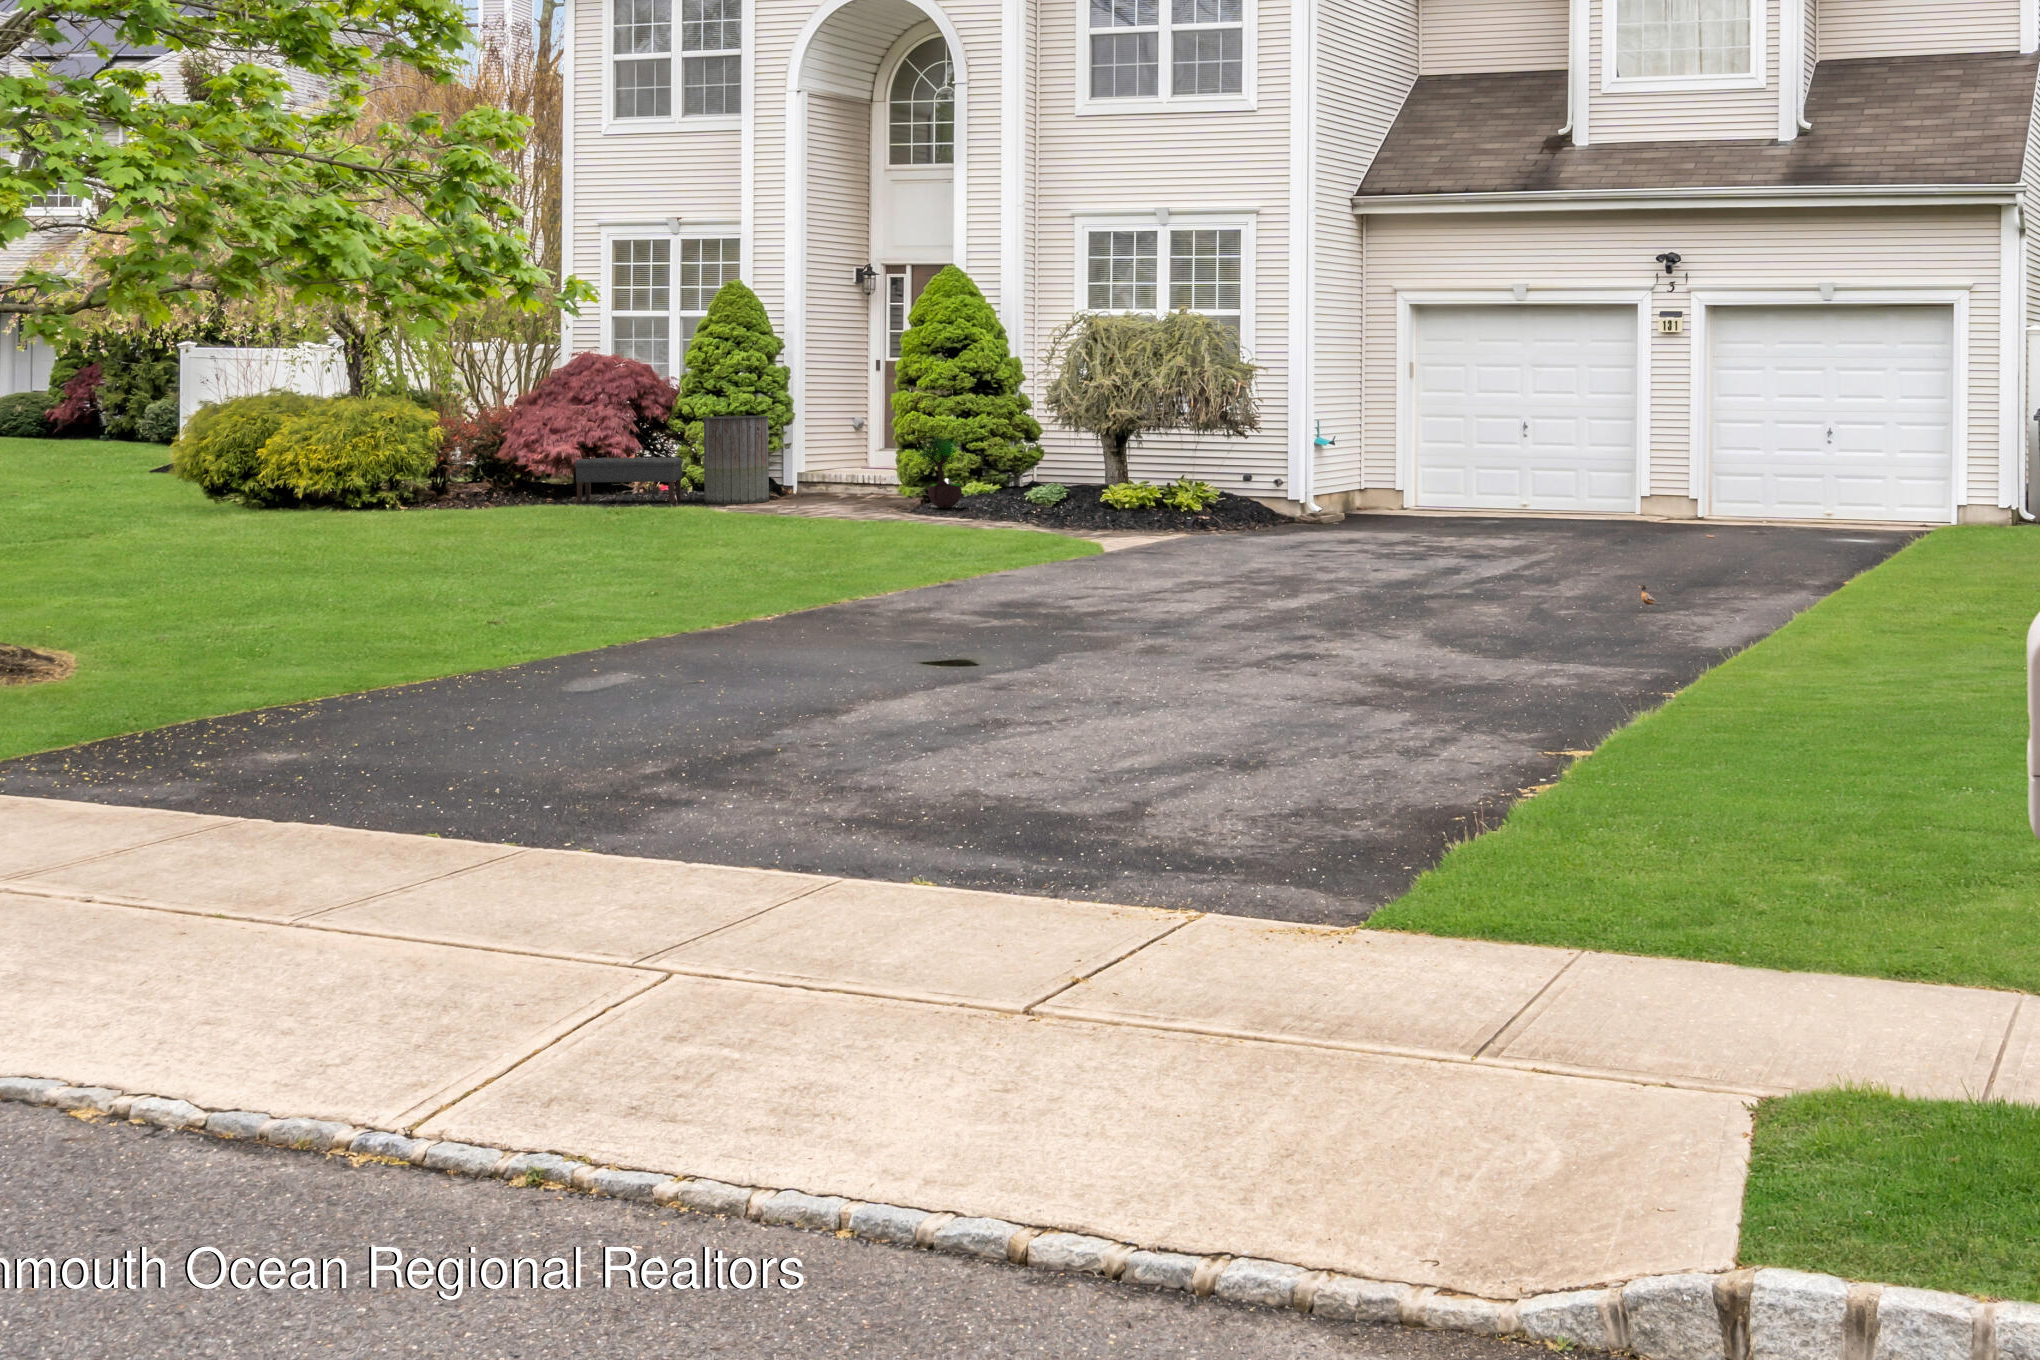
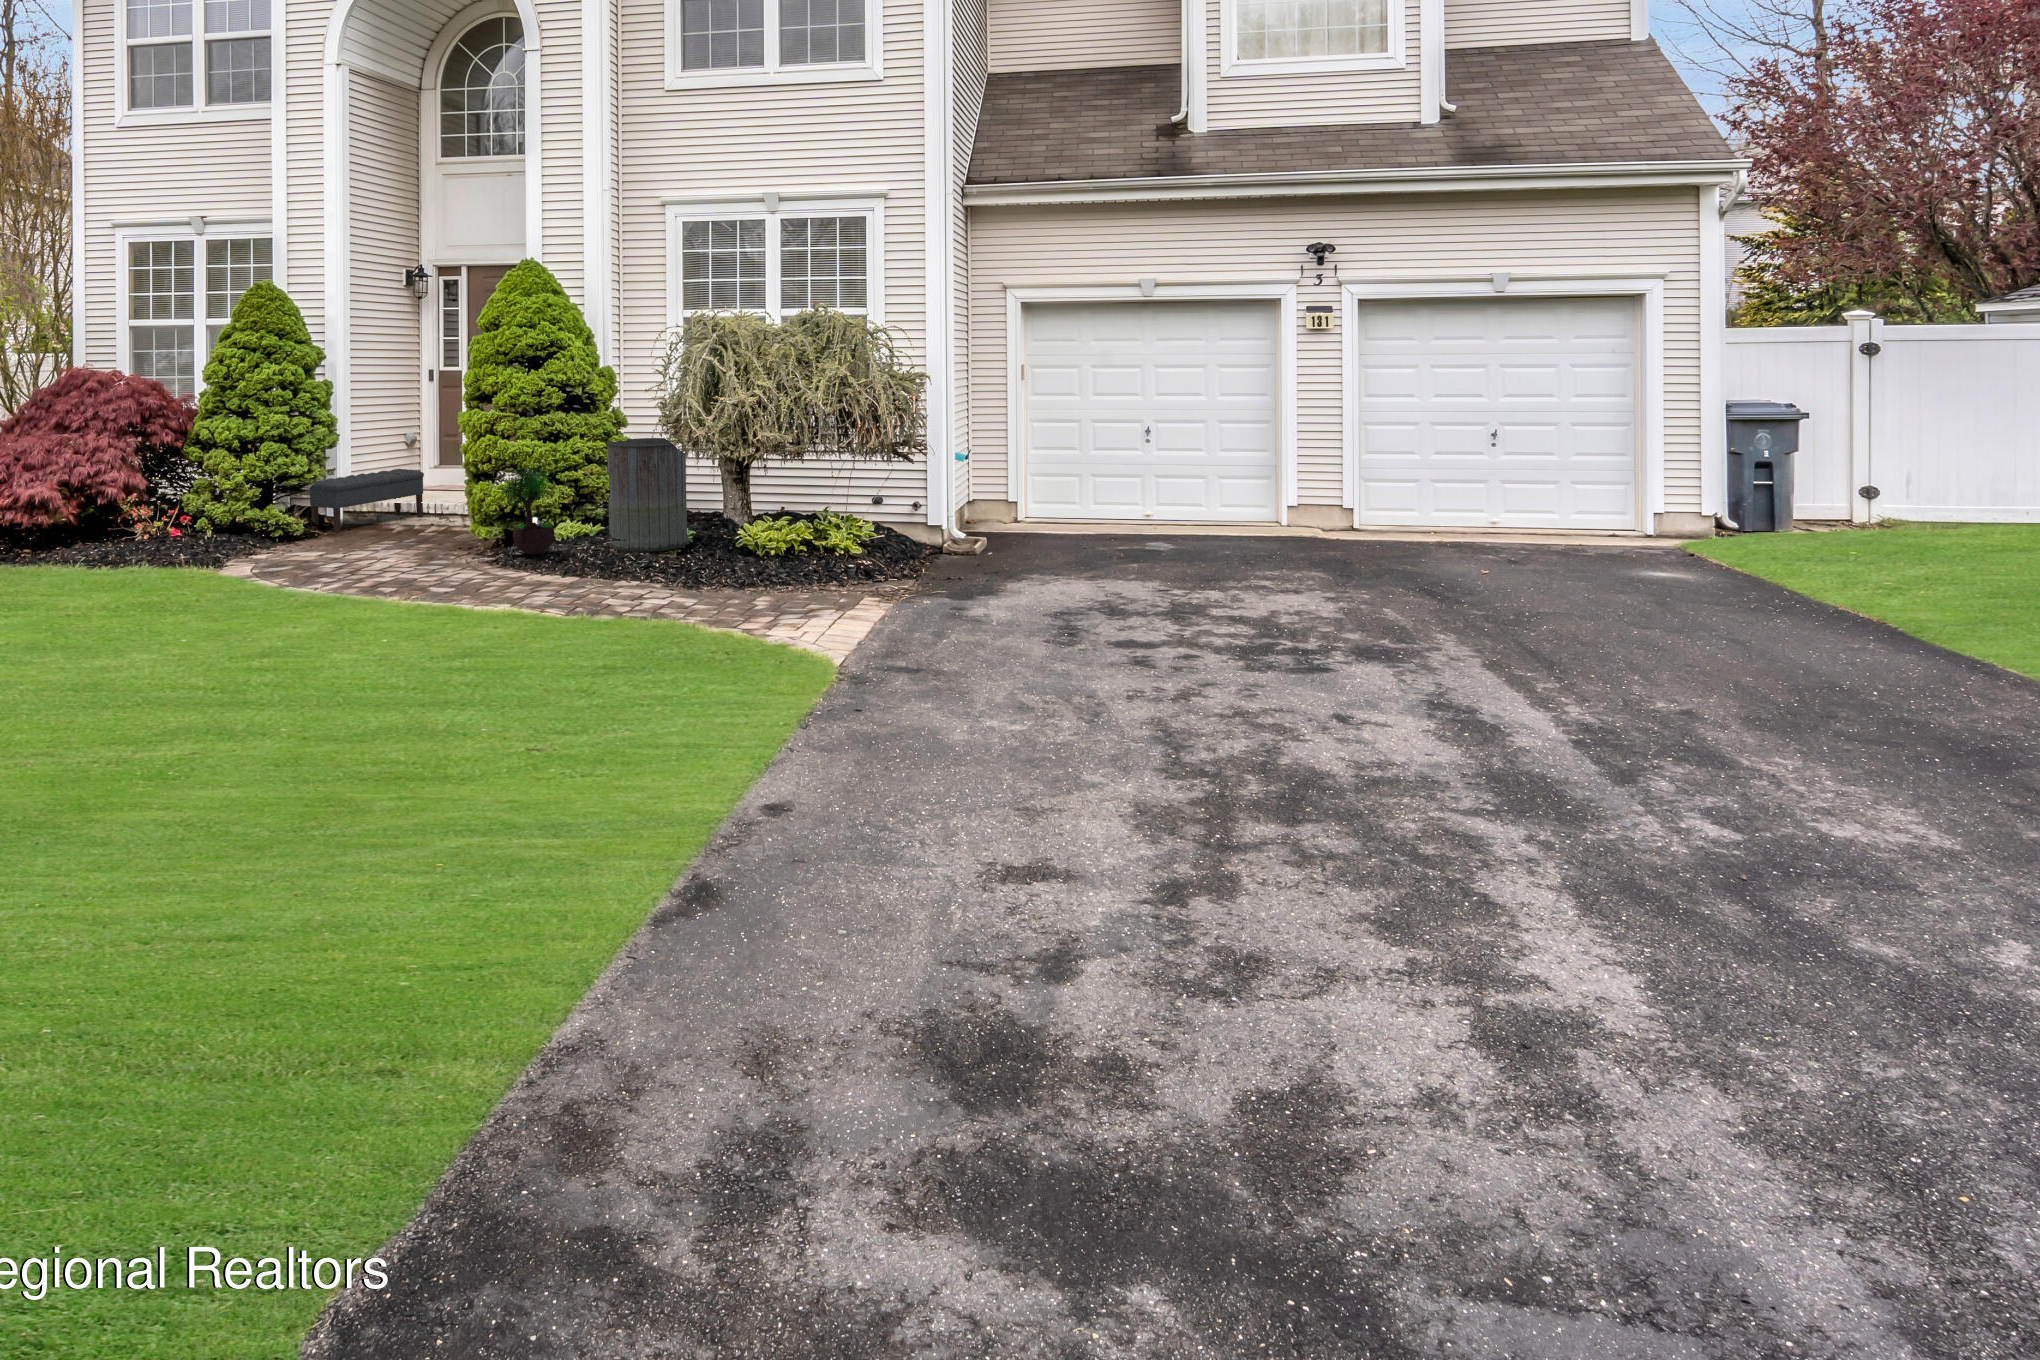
trash can: present [704,416,769,504] -> present [607,438,687,552]
bench: present [574,457,683,504] -> present [309,469,424,532]

